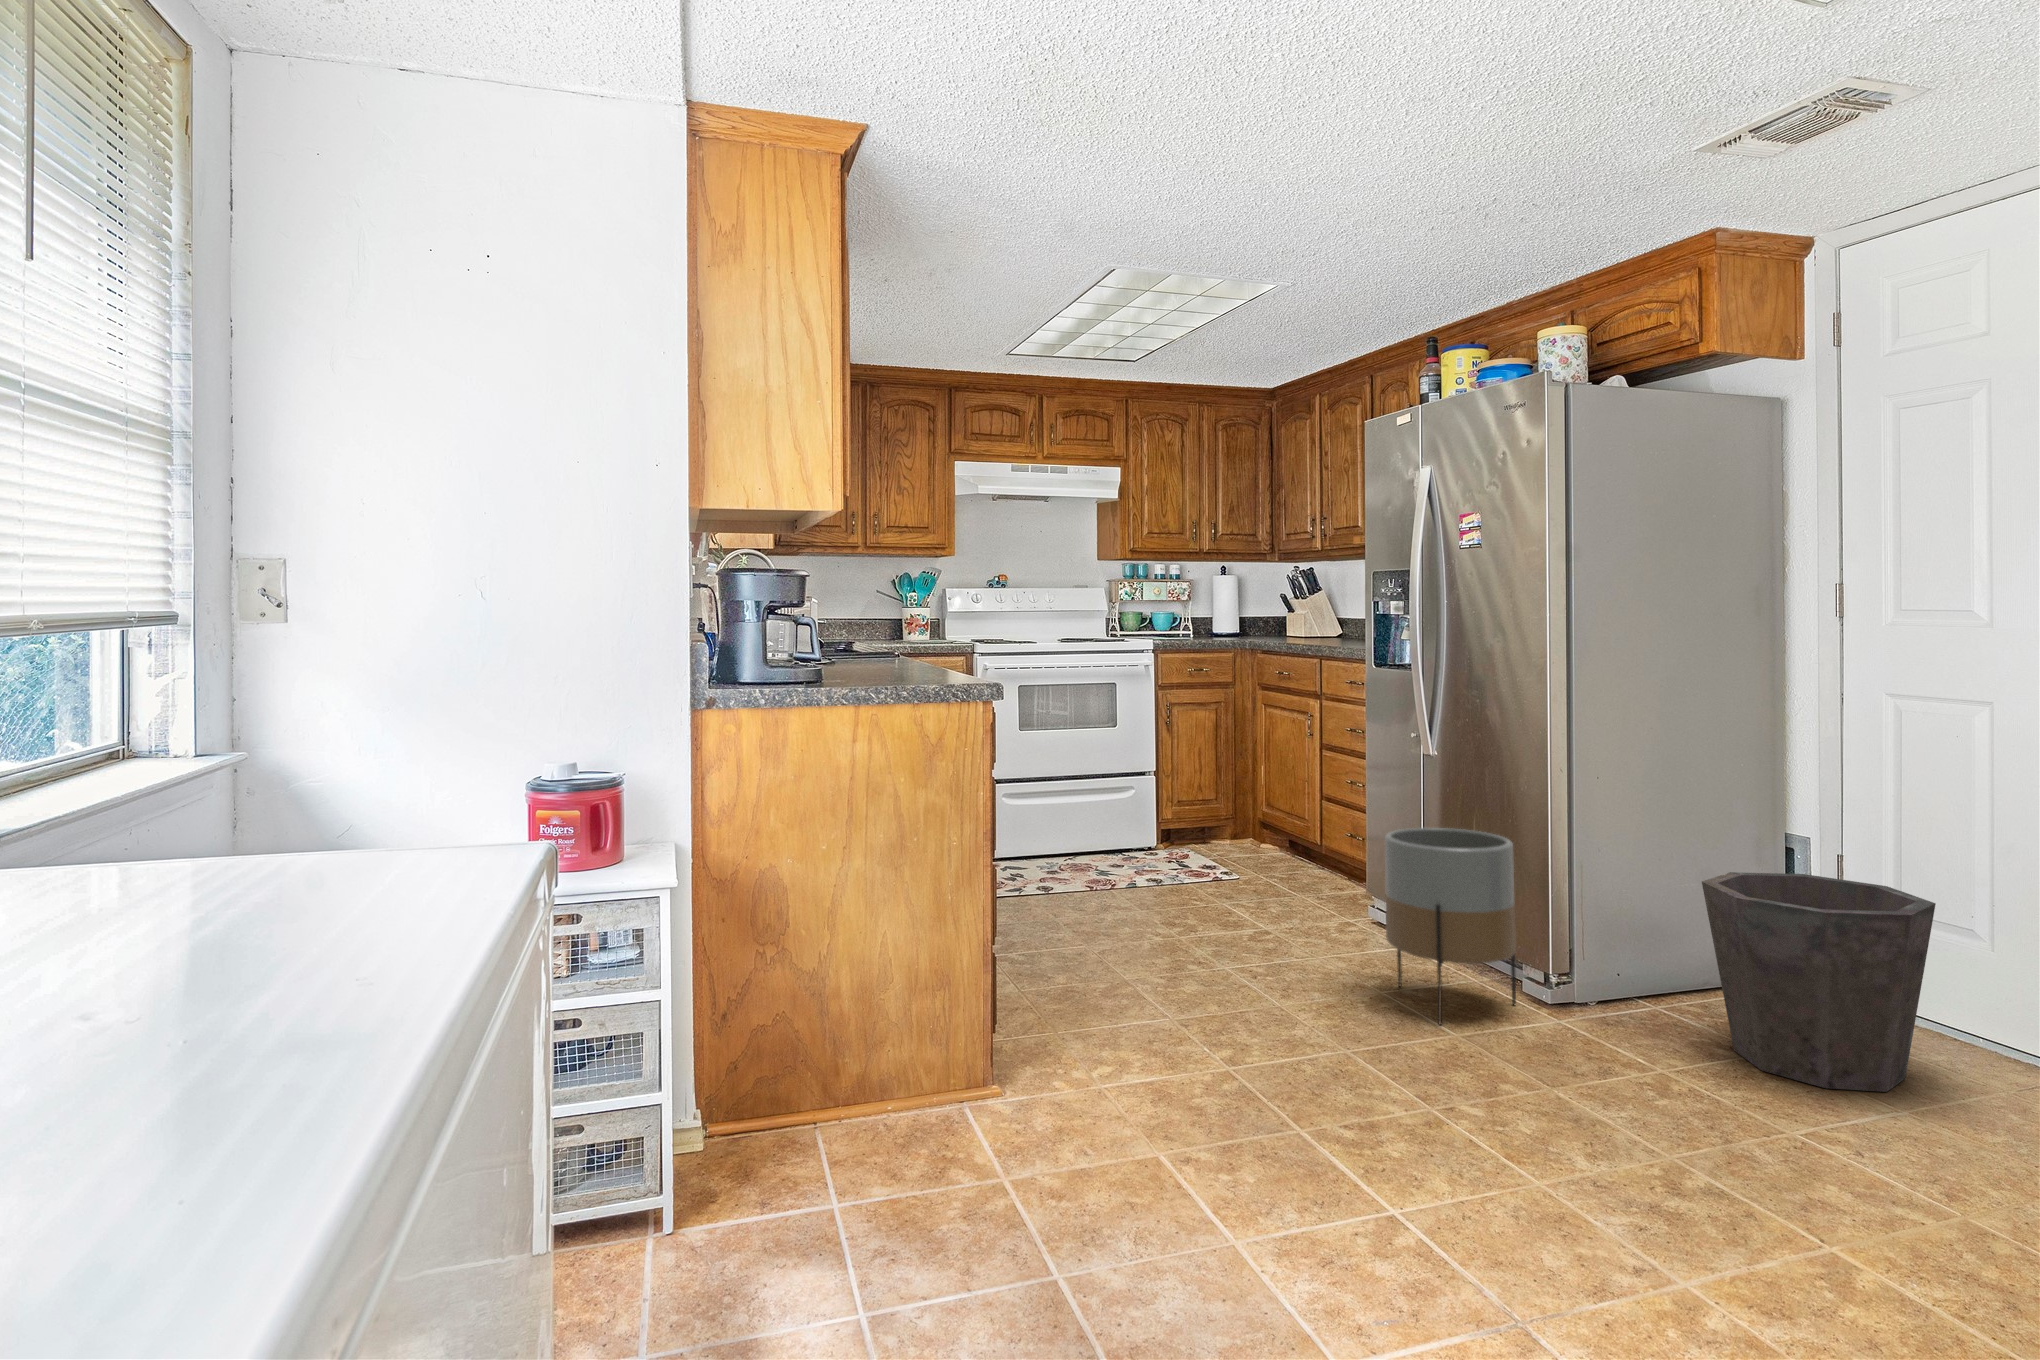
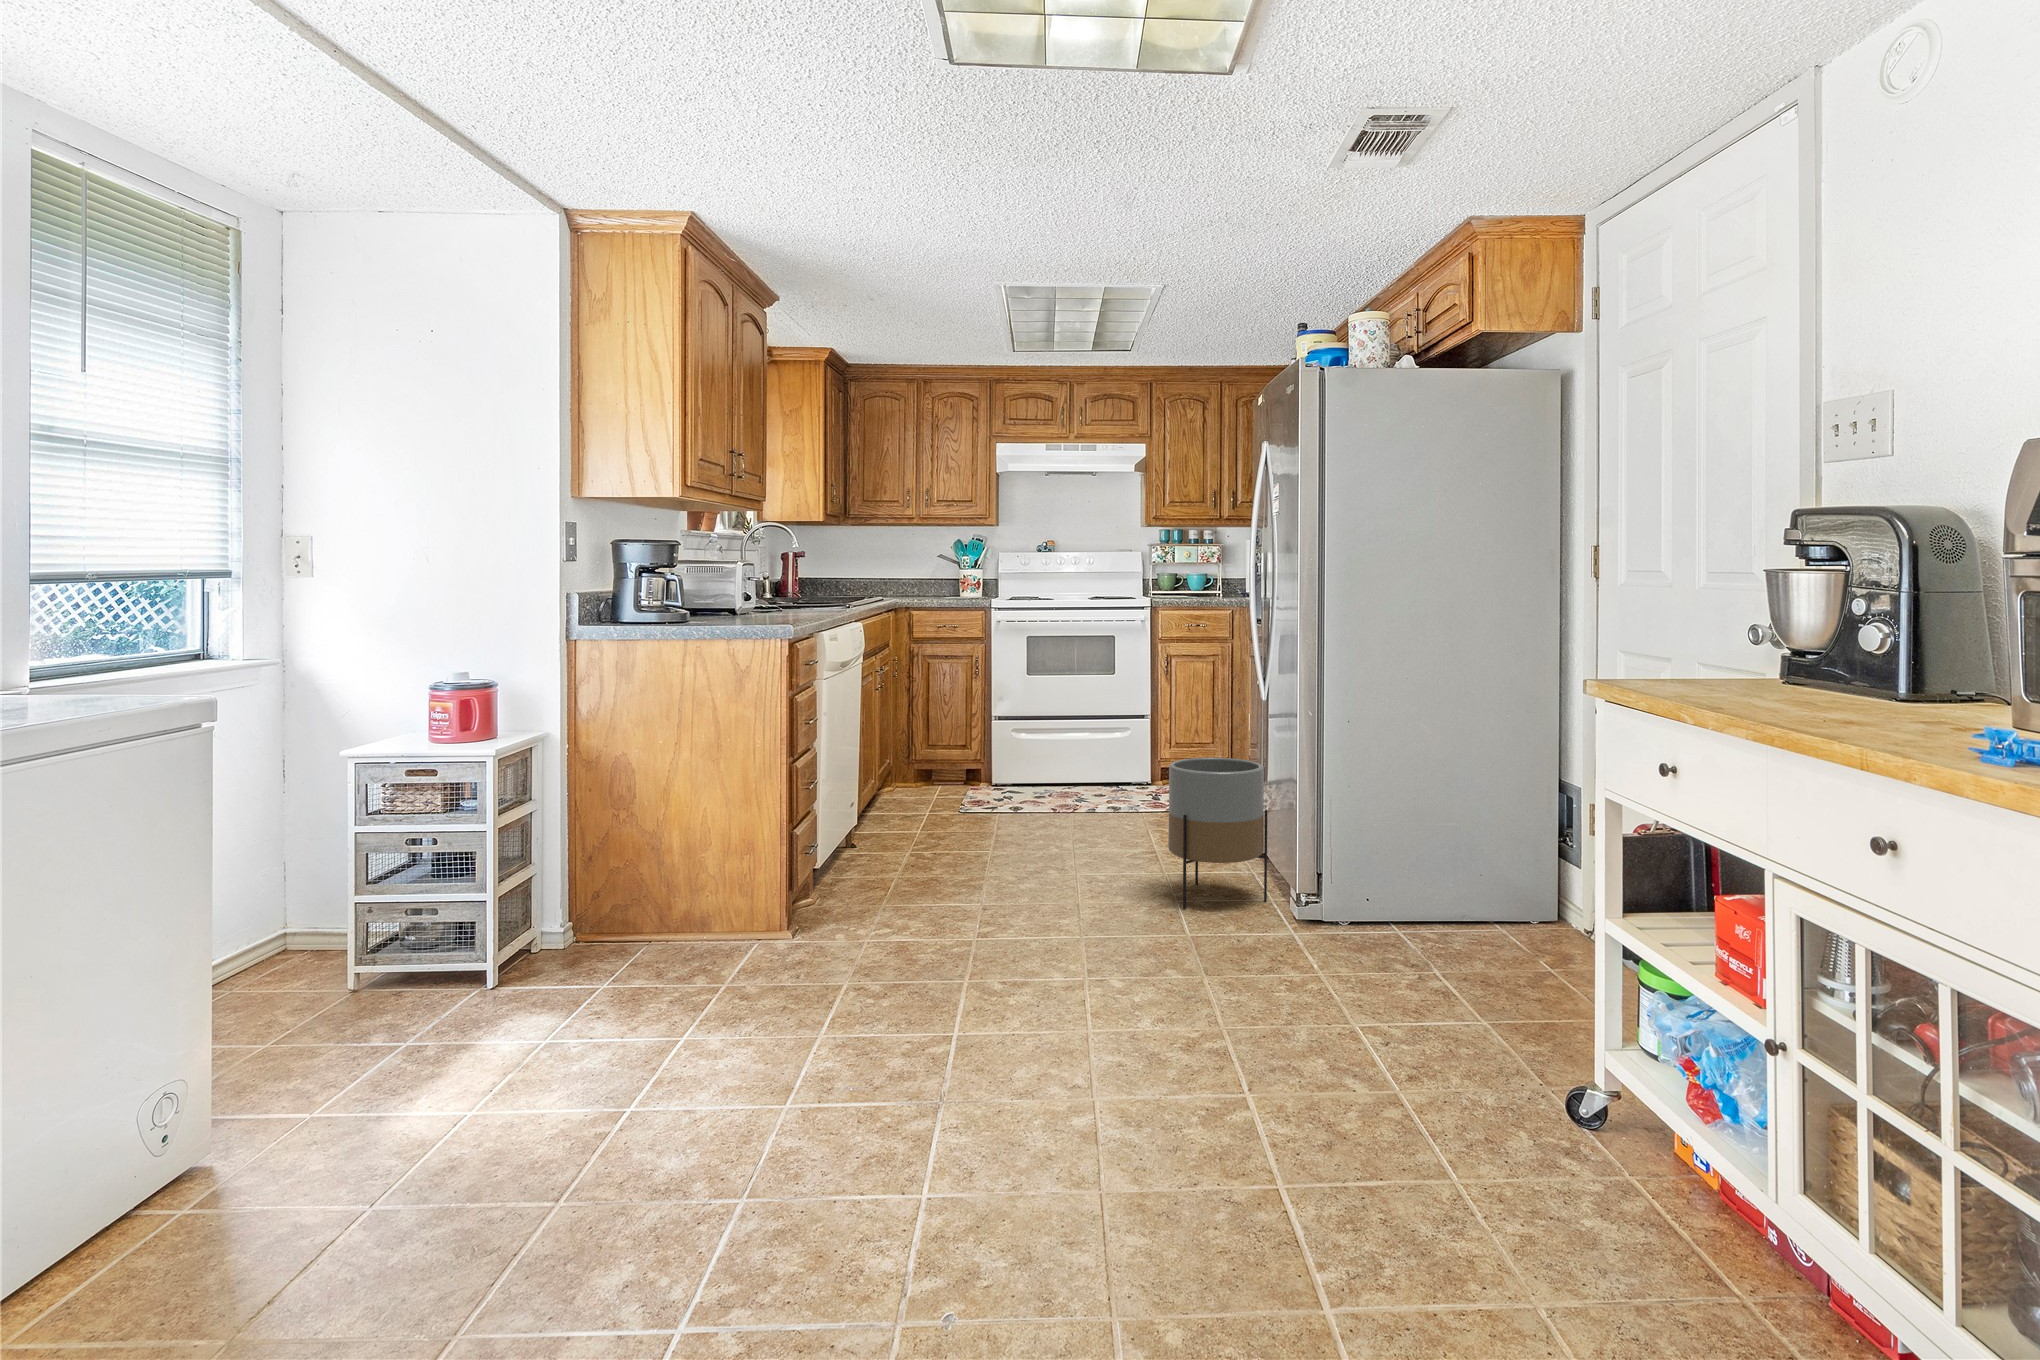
waste bin: present [1702,872,1936,1092] -> none [1361,801,1507,971]

